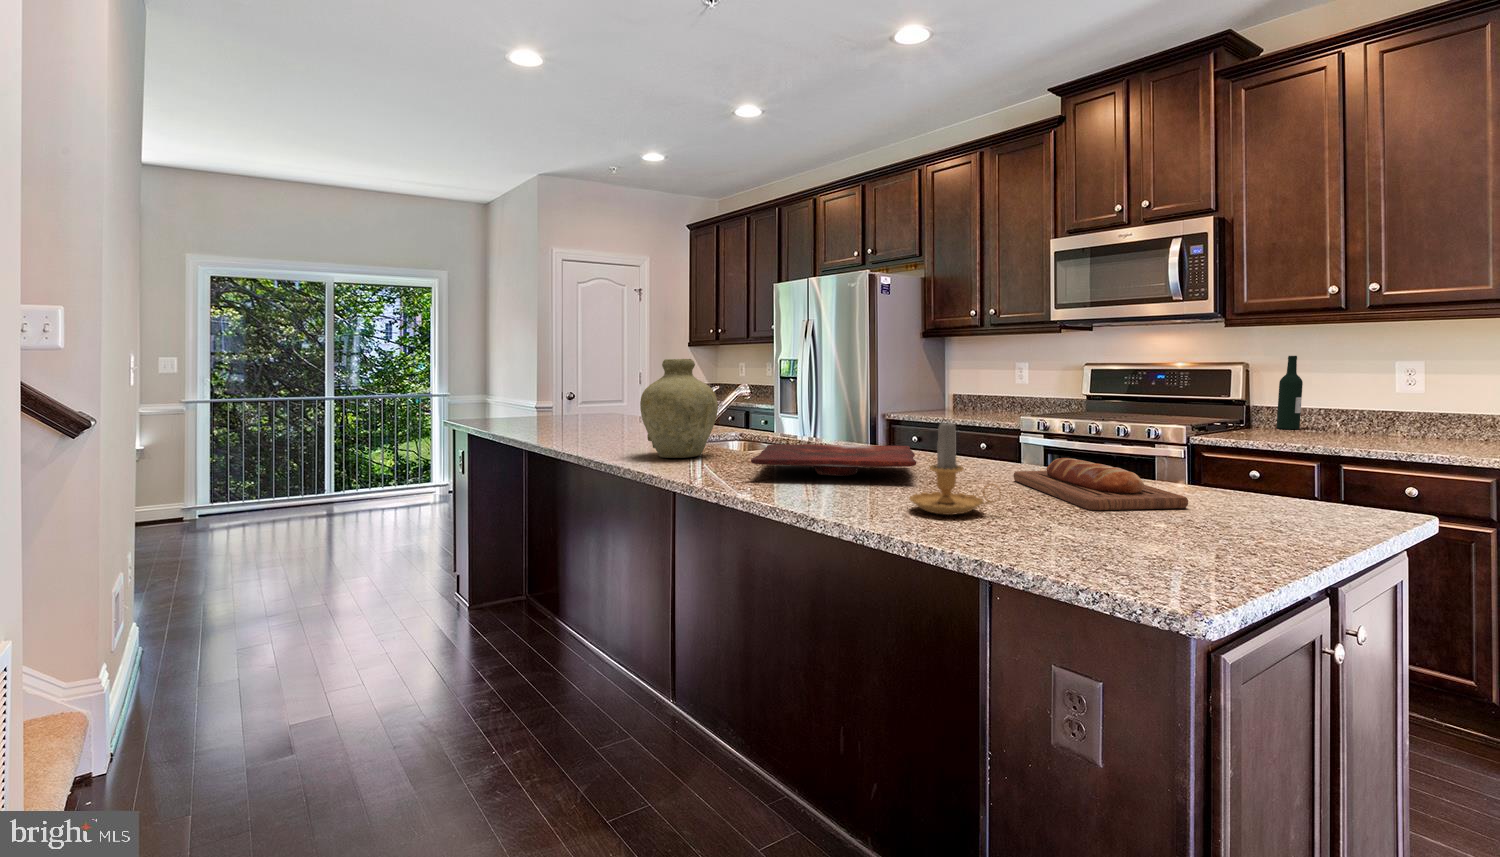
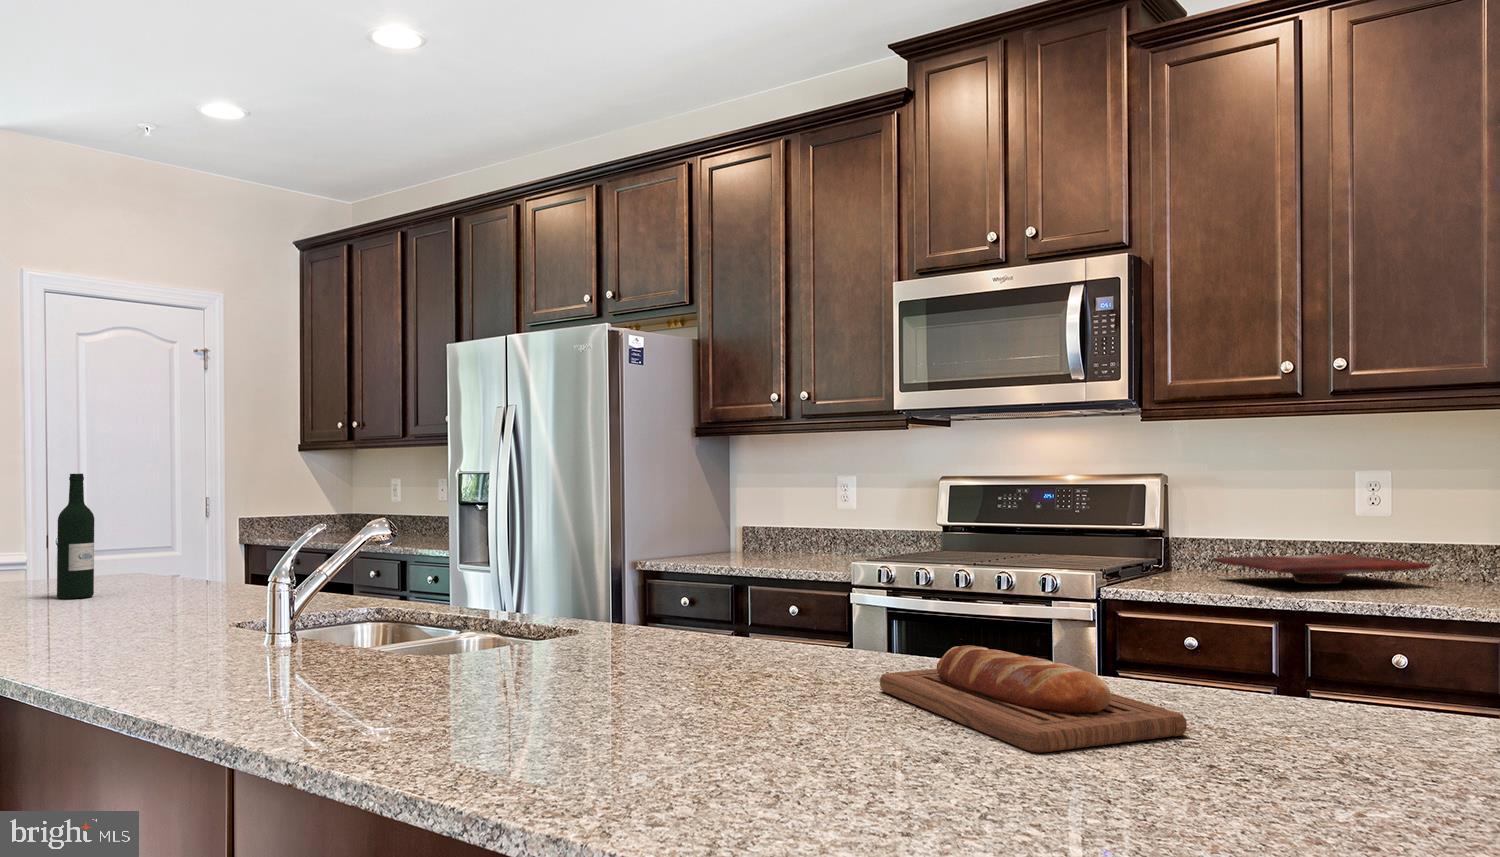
wine bottle: present [1277,356,1303,429] -> present [57,474,94,599]
vase: present [640,359,718,458] -> none [139,470,314,675]
candle: present [909,423,1001,515] -> none [703,587,884,789]
cutting board: present [751,444,916,476] -> present [1213,554,1431,584]

